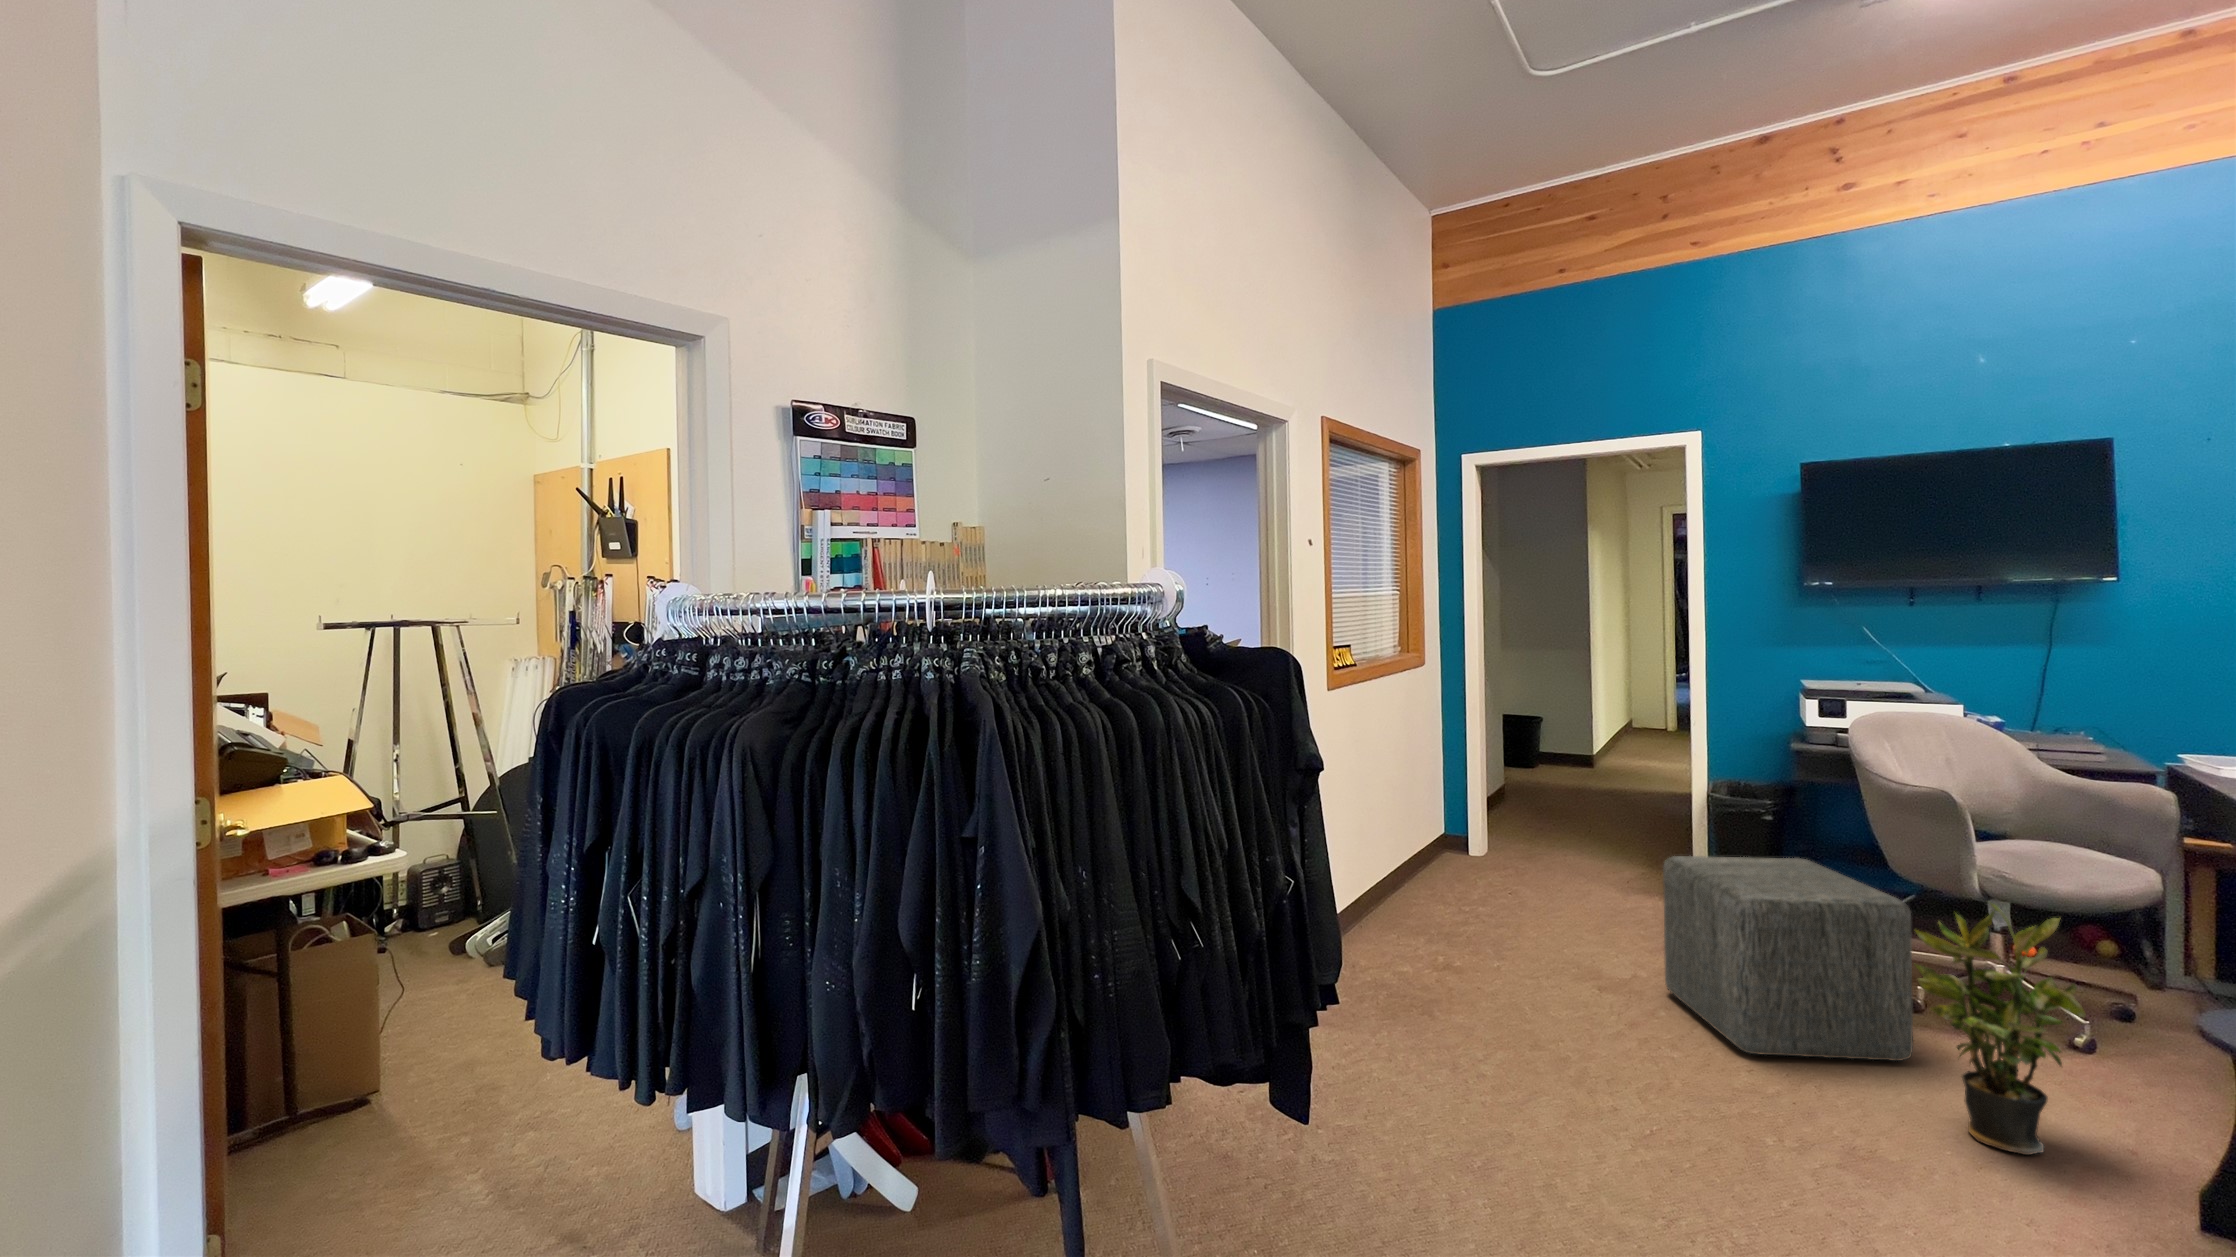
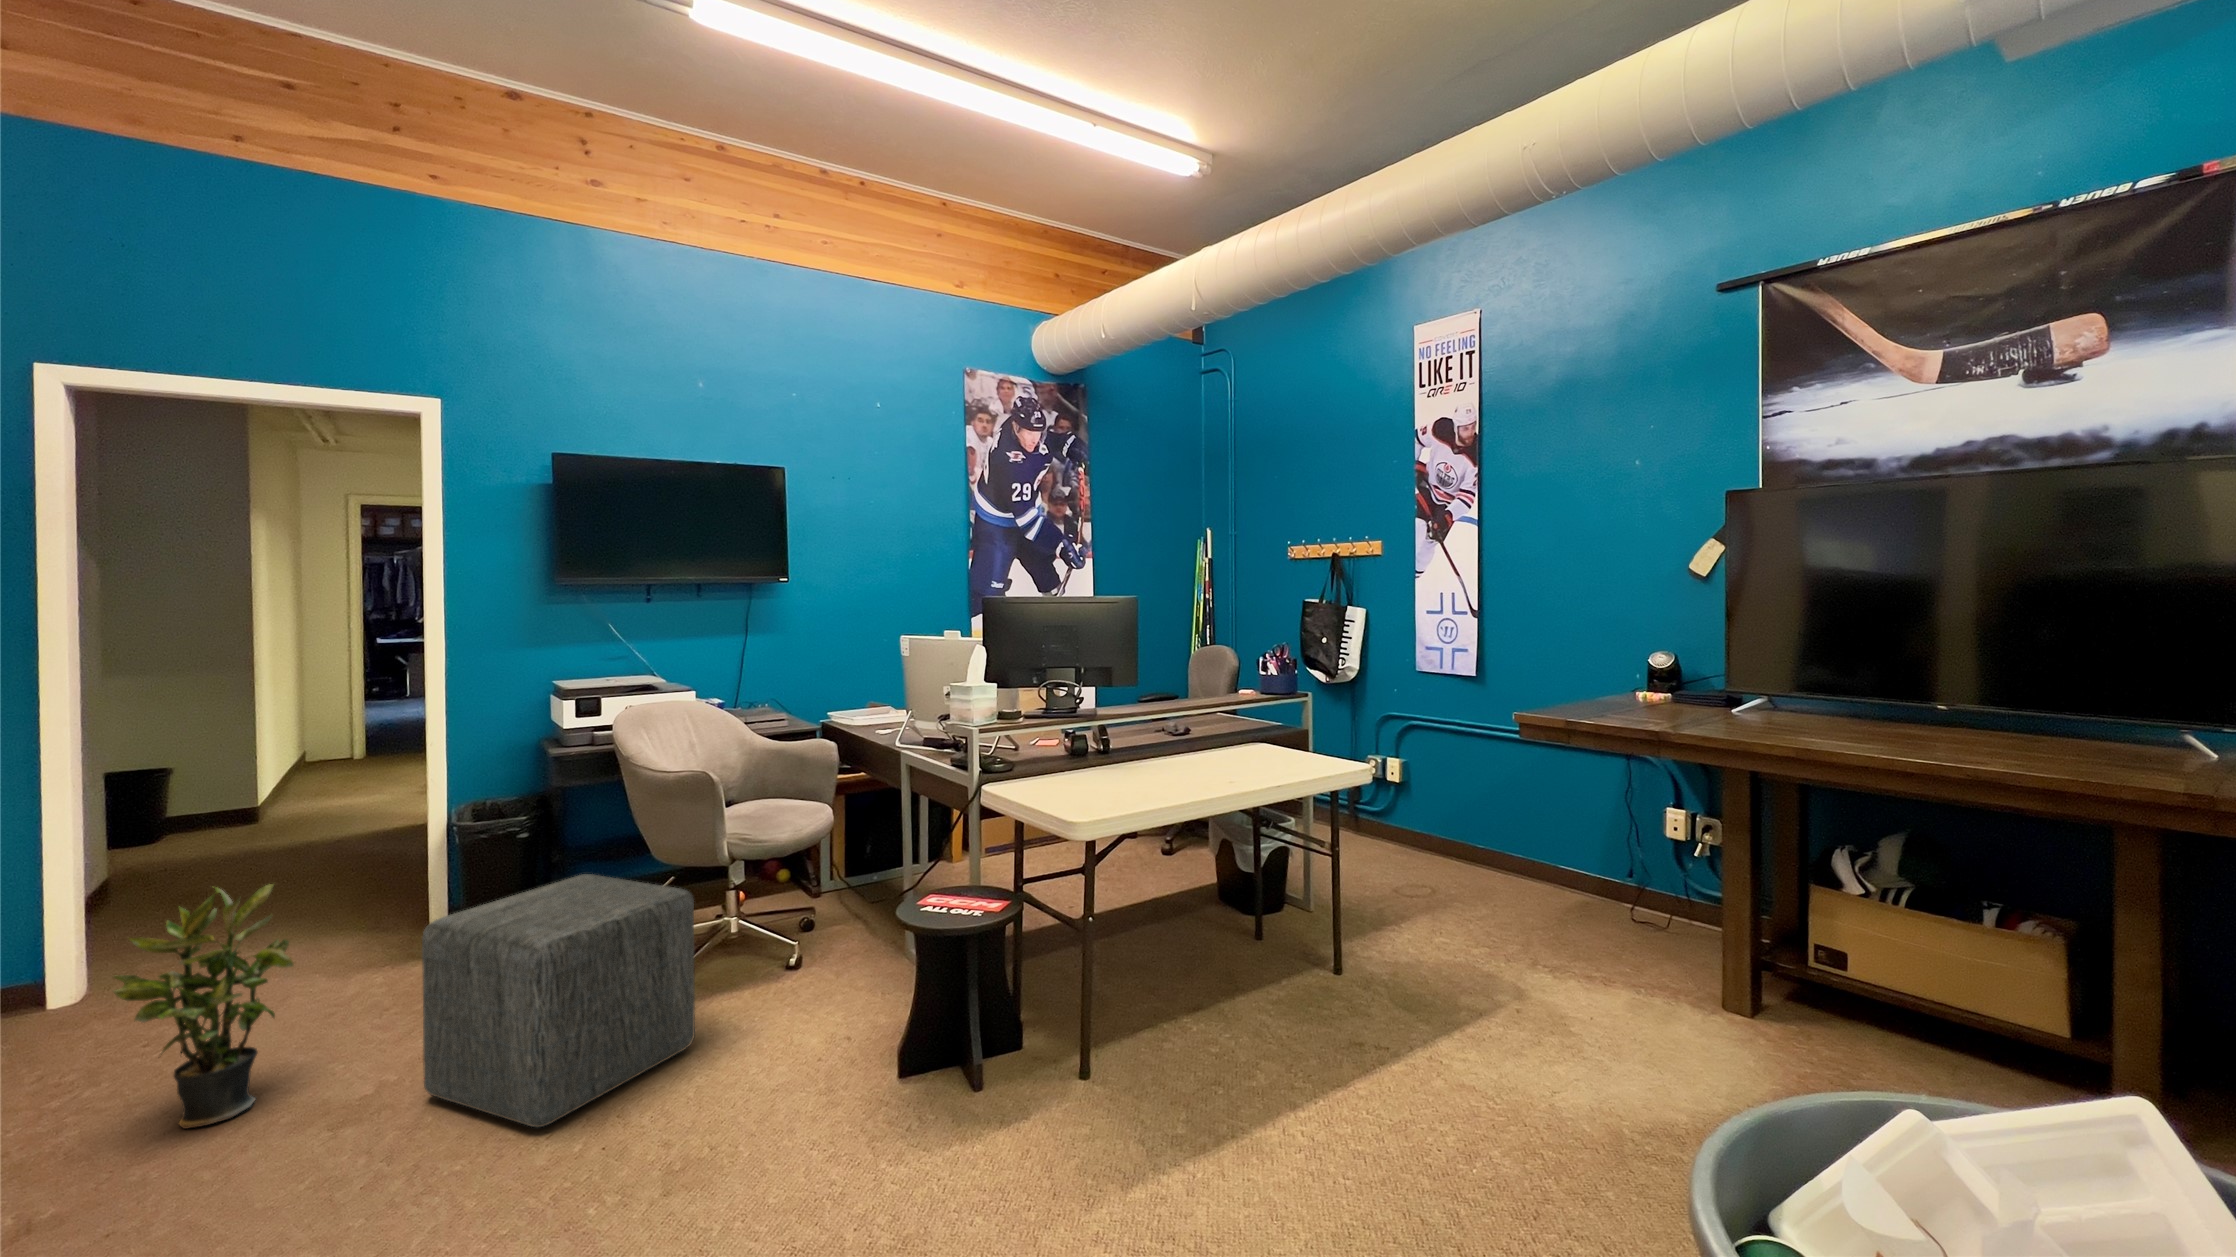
potted plant: present [1916,904,2086,1155] -> present [114,884,294,1129]

